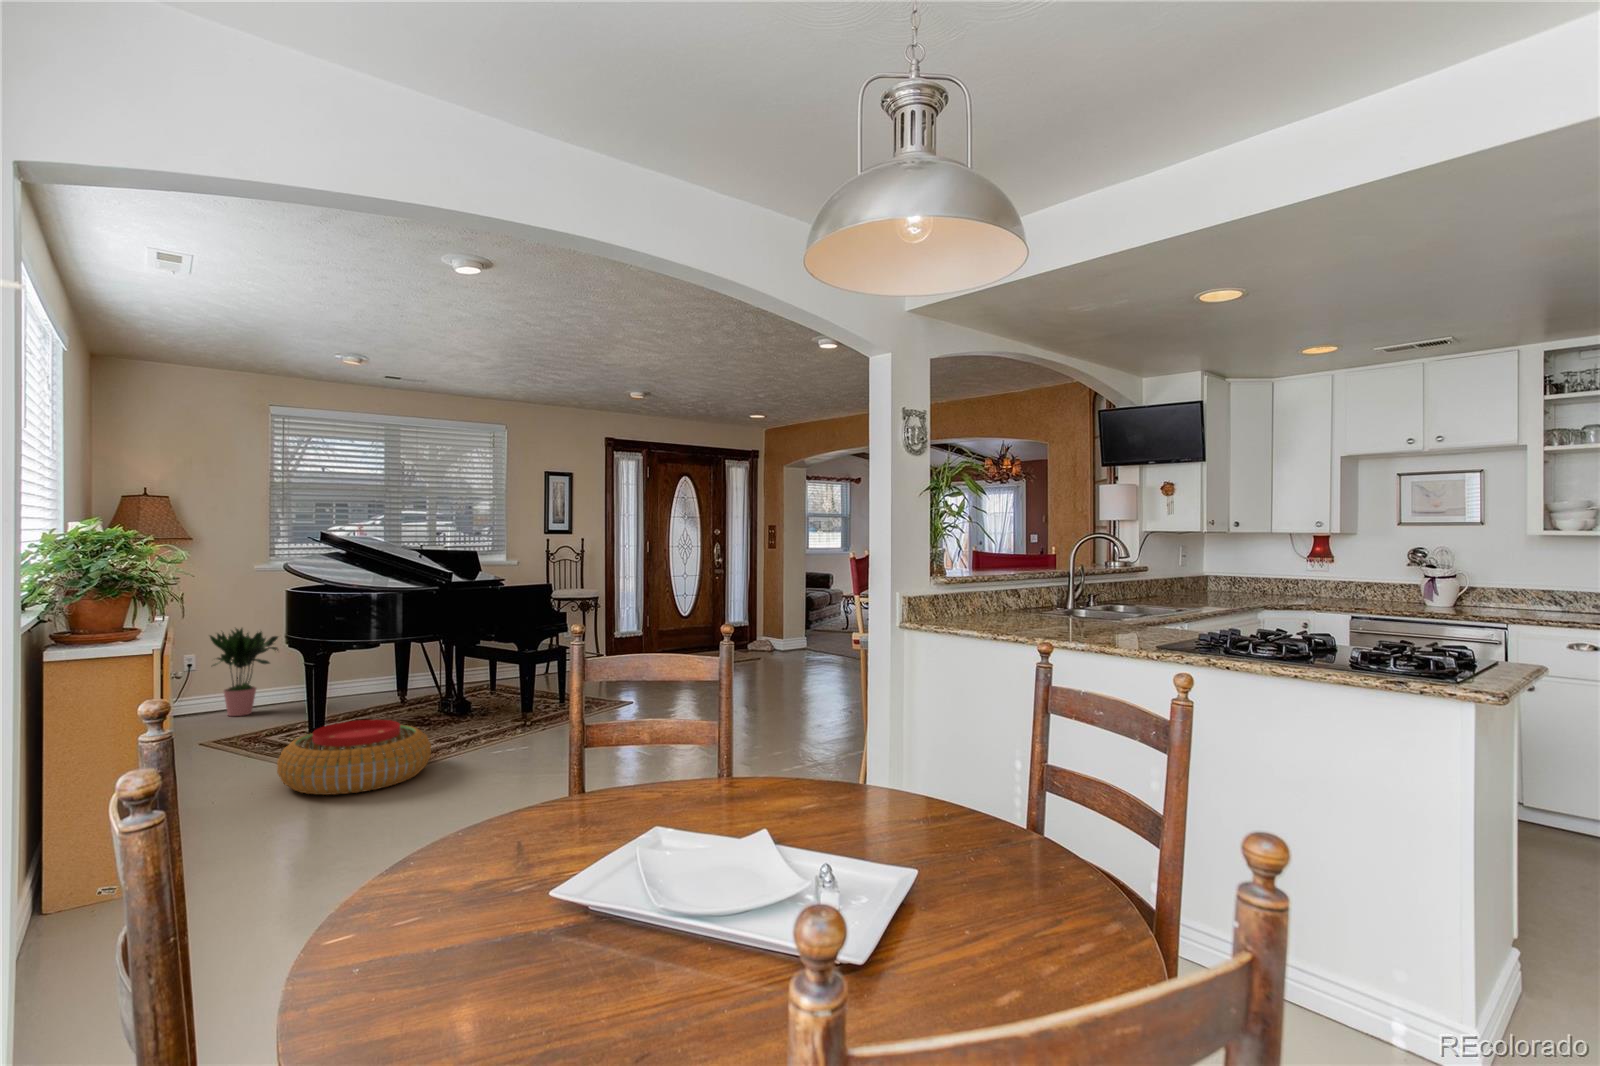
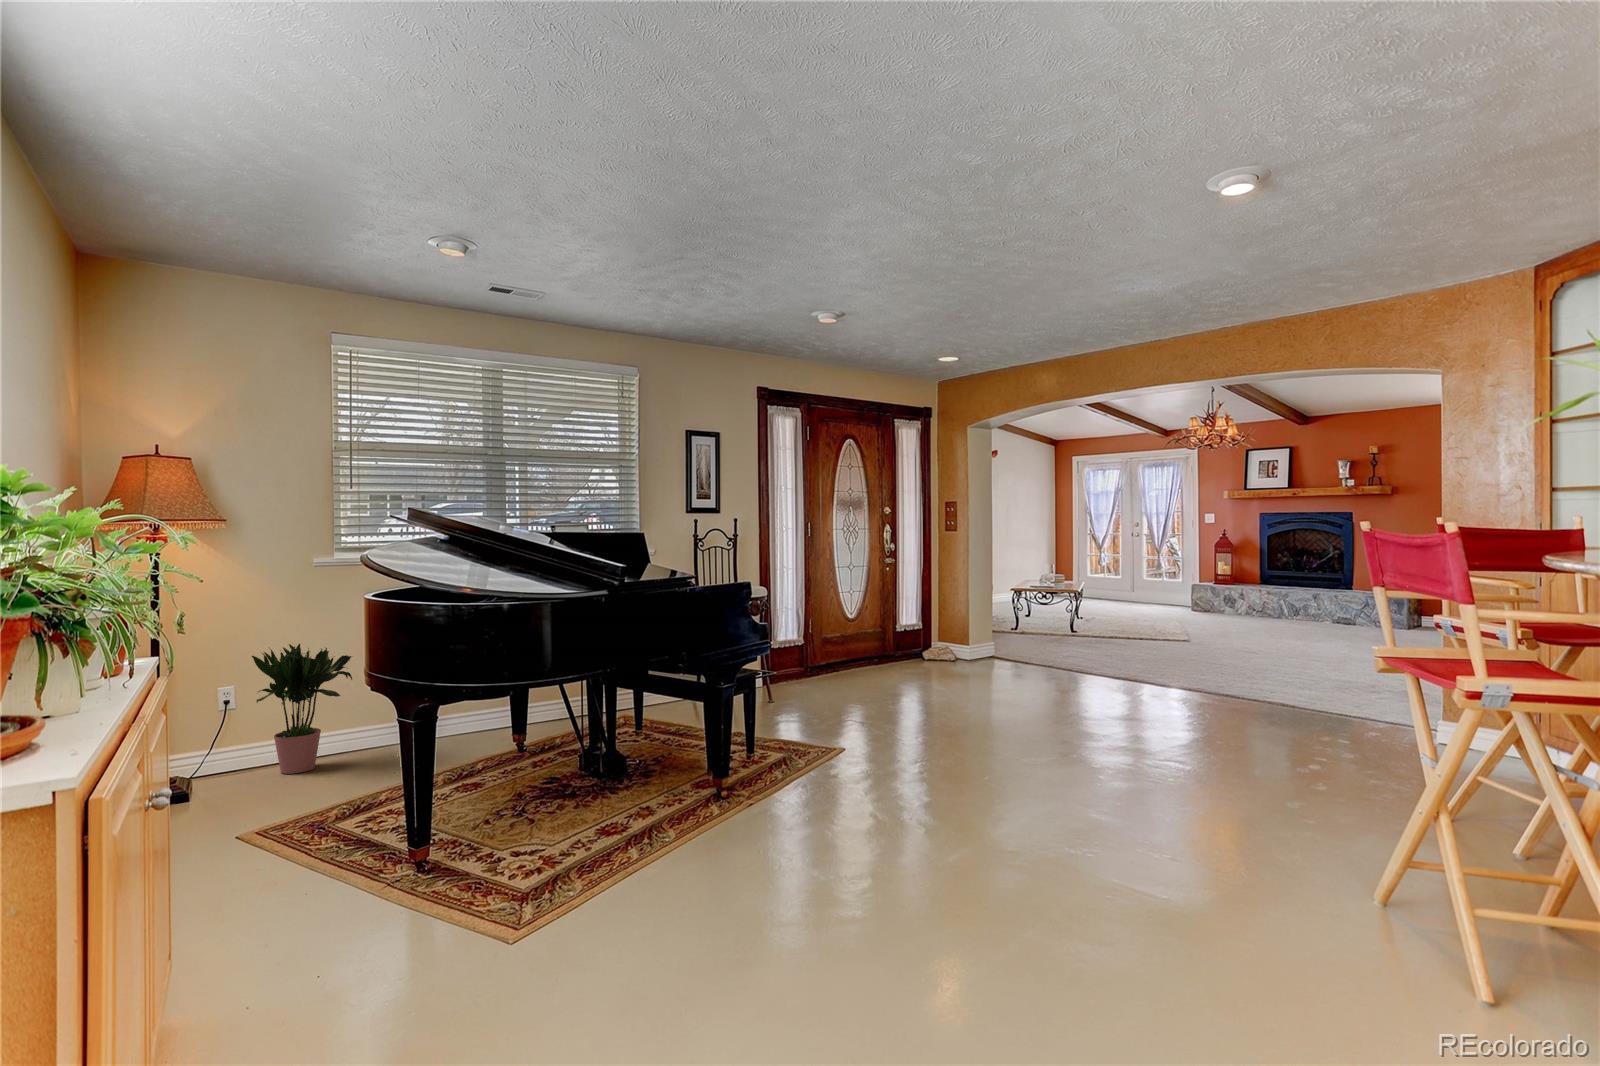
pouf: present [277,719,431,795] -> none [358,819,619,991]

